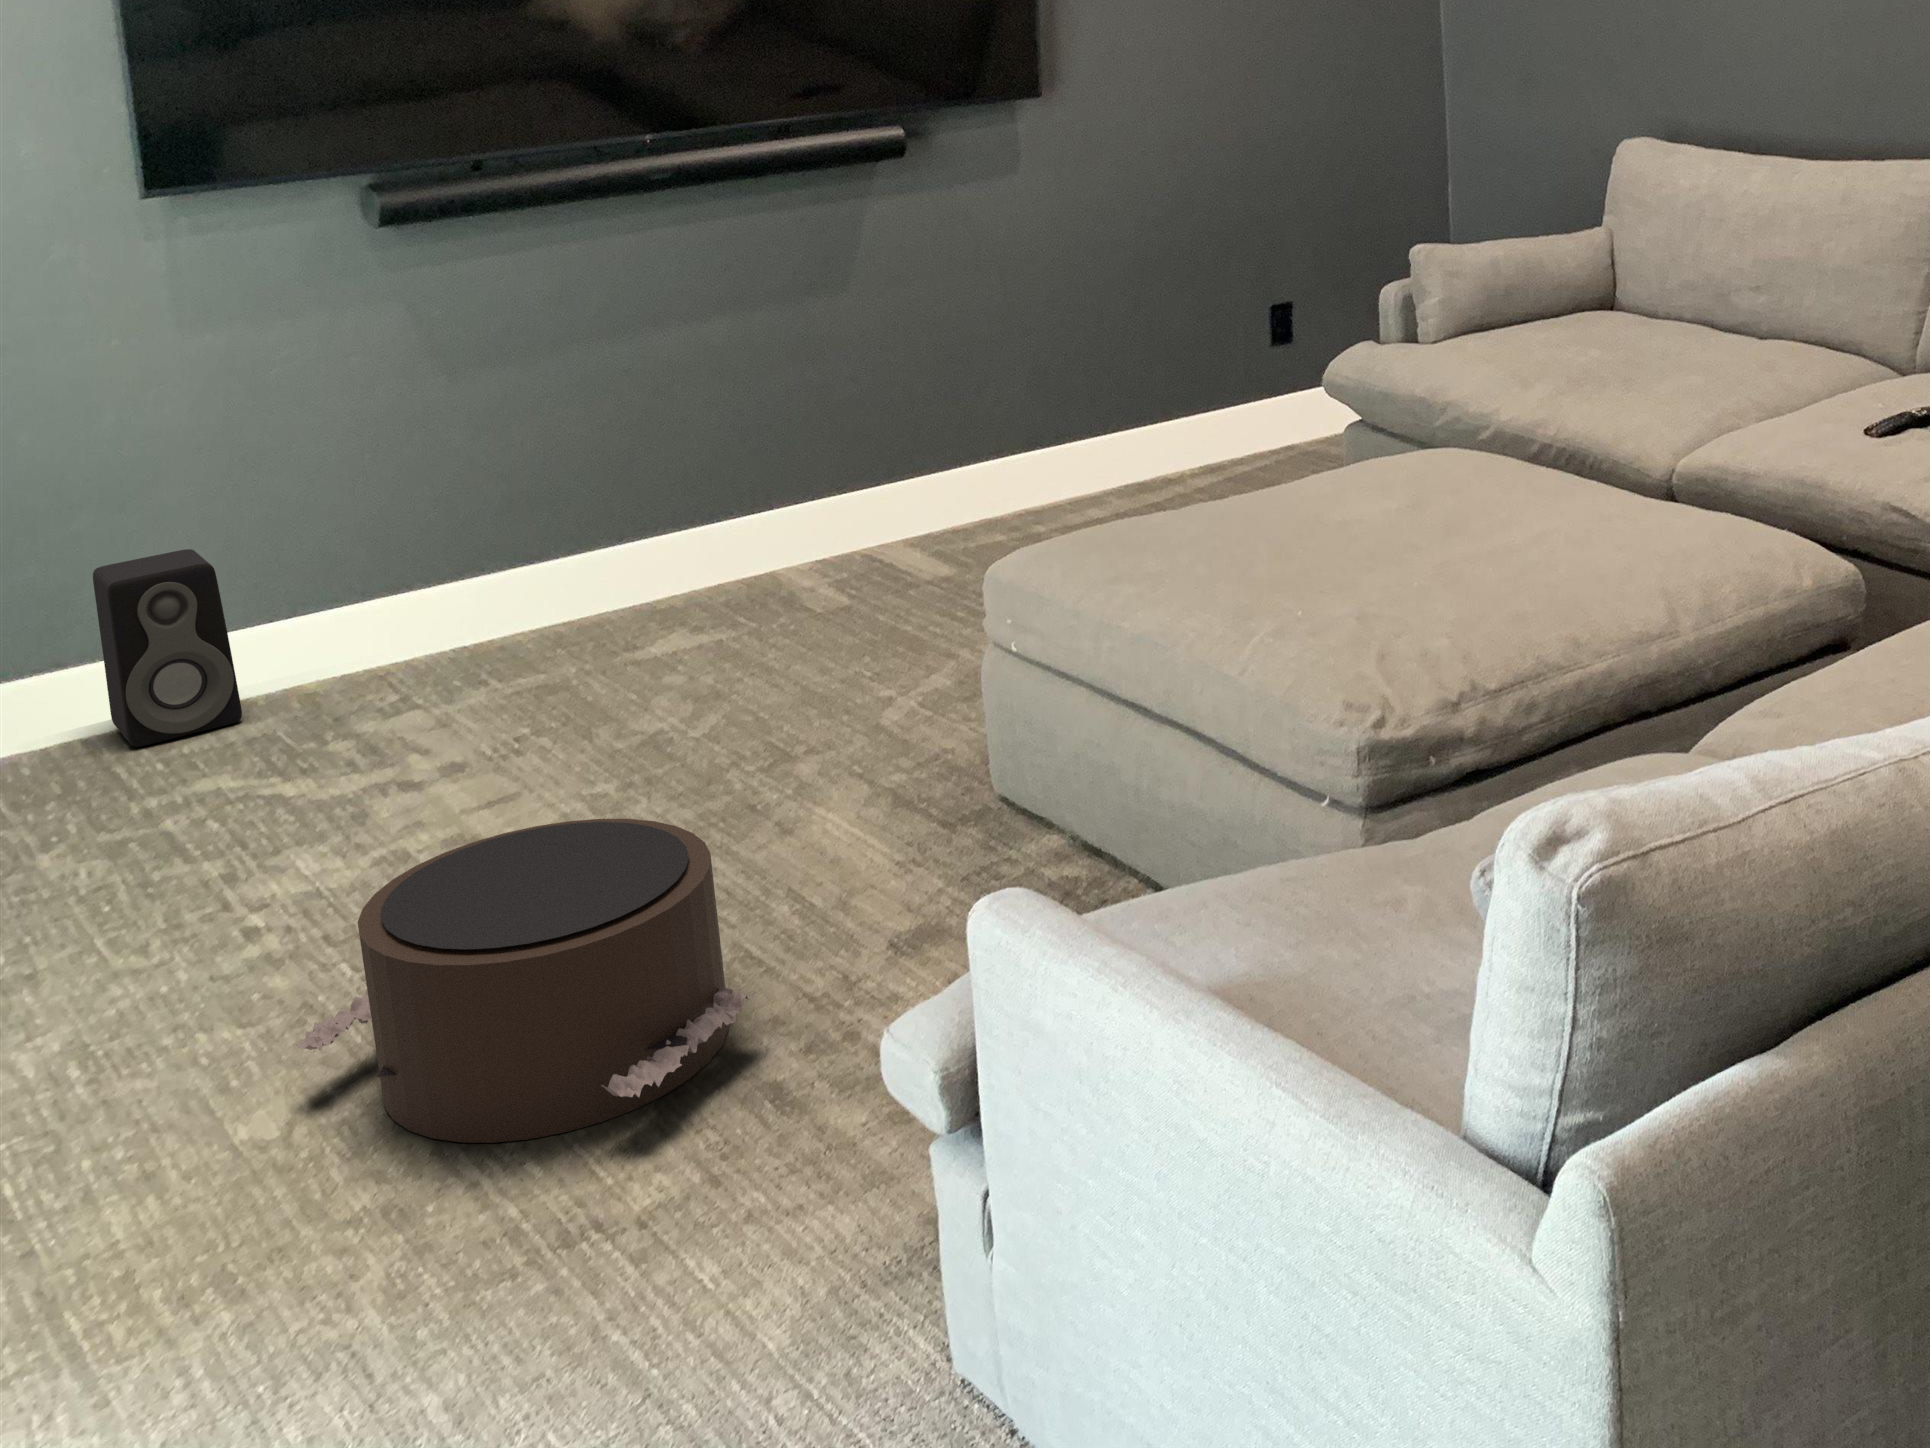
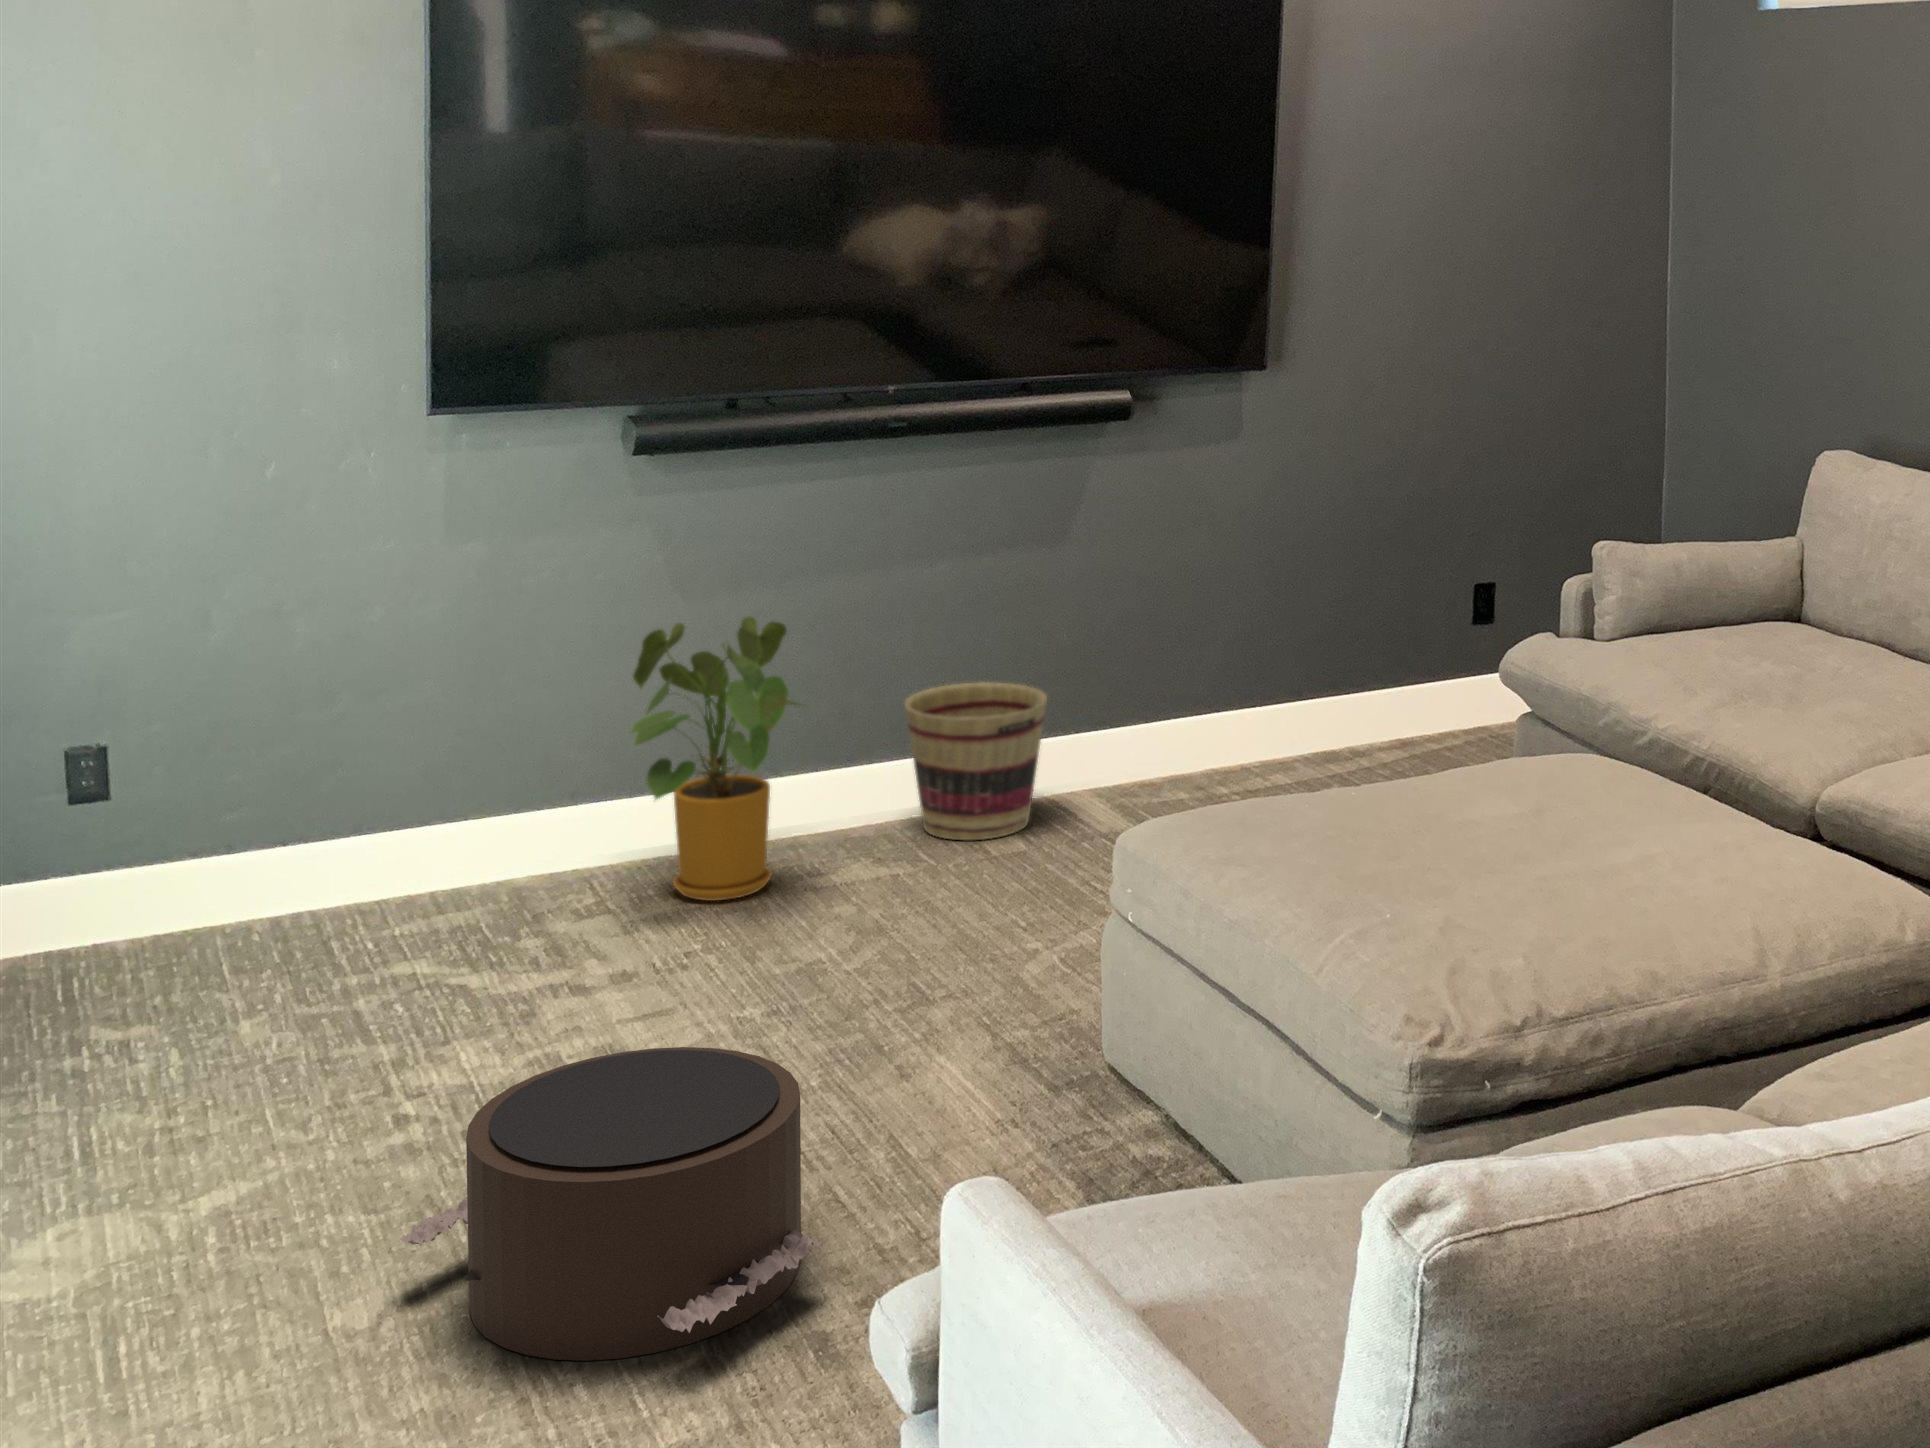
house plant: none [409,389,621,684] -> present [631,616,801,901]
basket: none [705,437,856,600] -> present [905,682,1047,840]
speaker: present [93,549,242,747] -> none [338,741,451,924]

